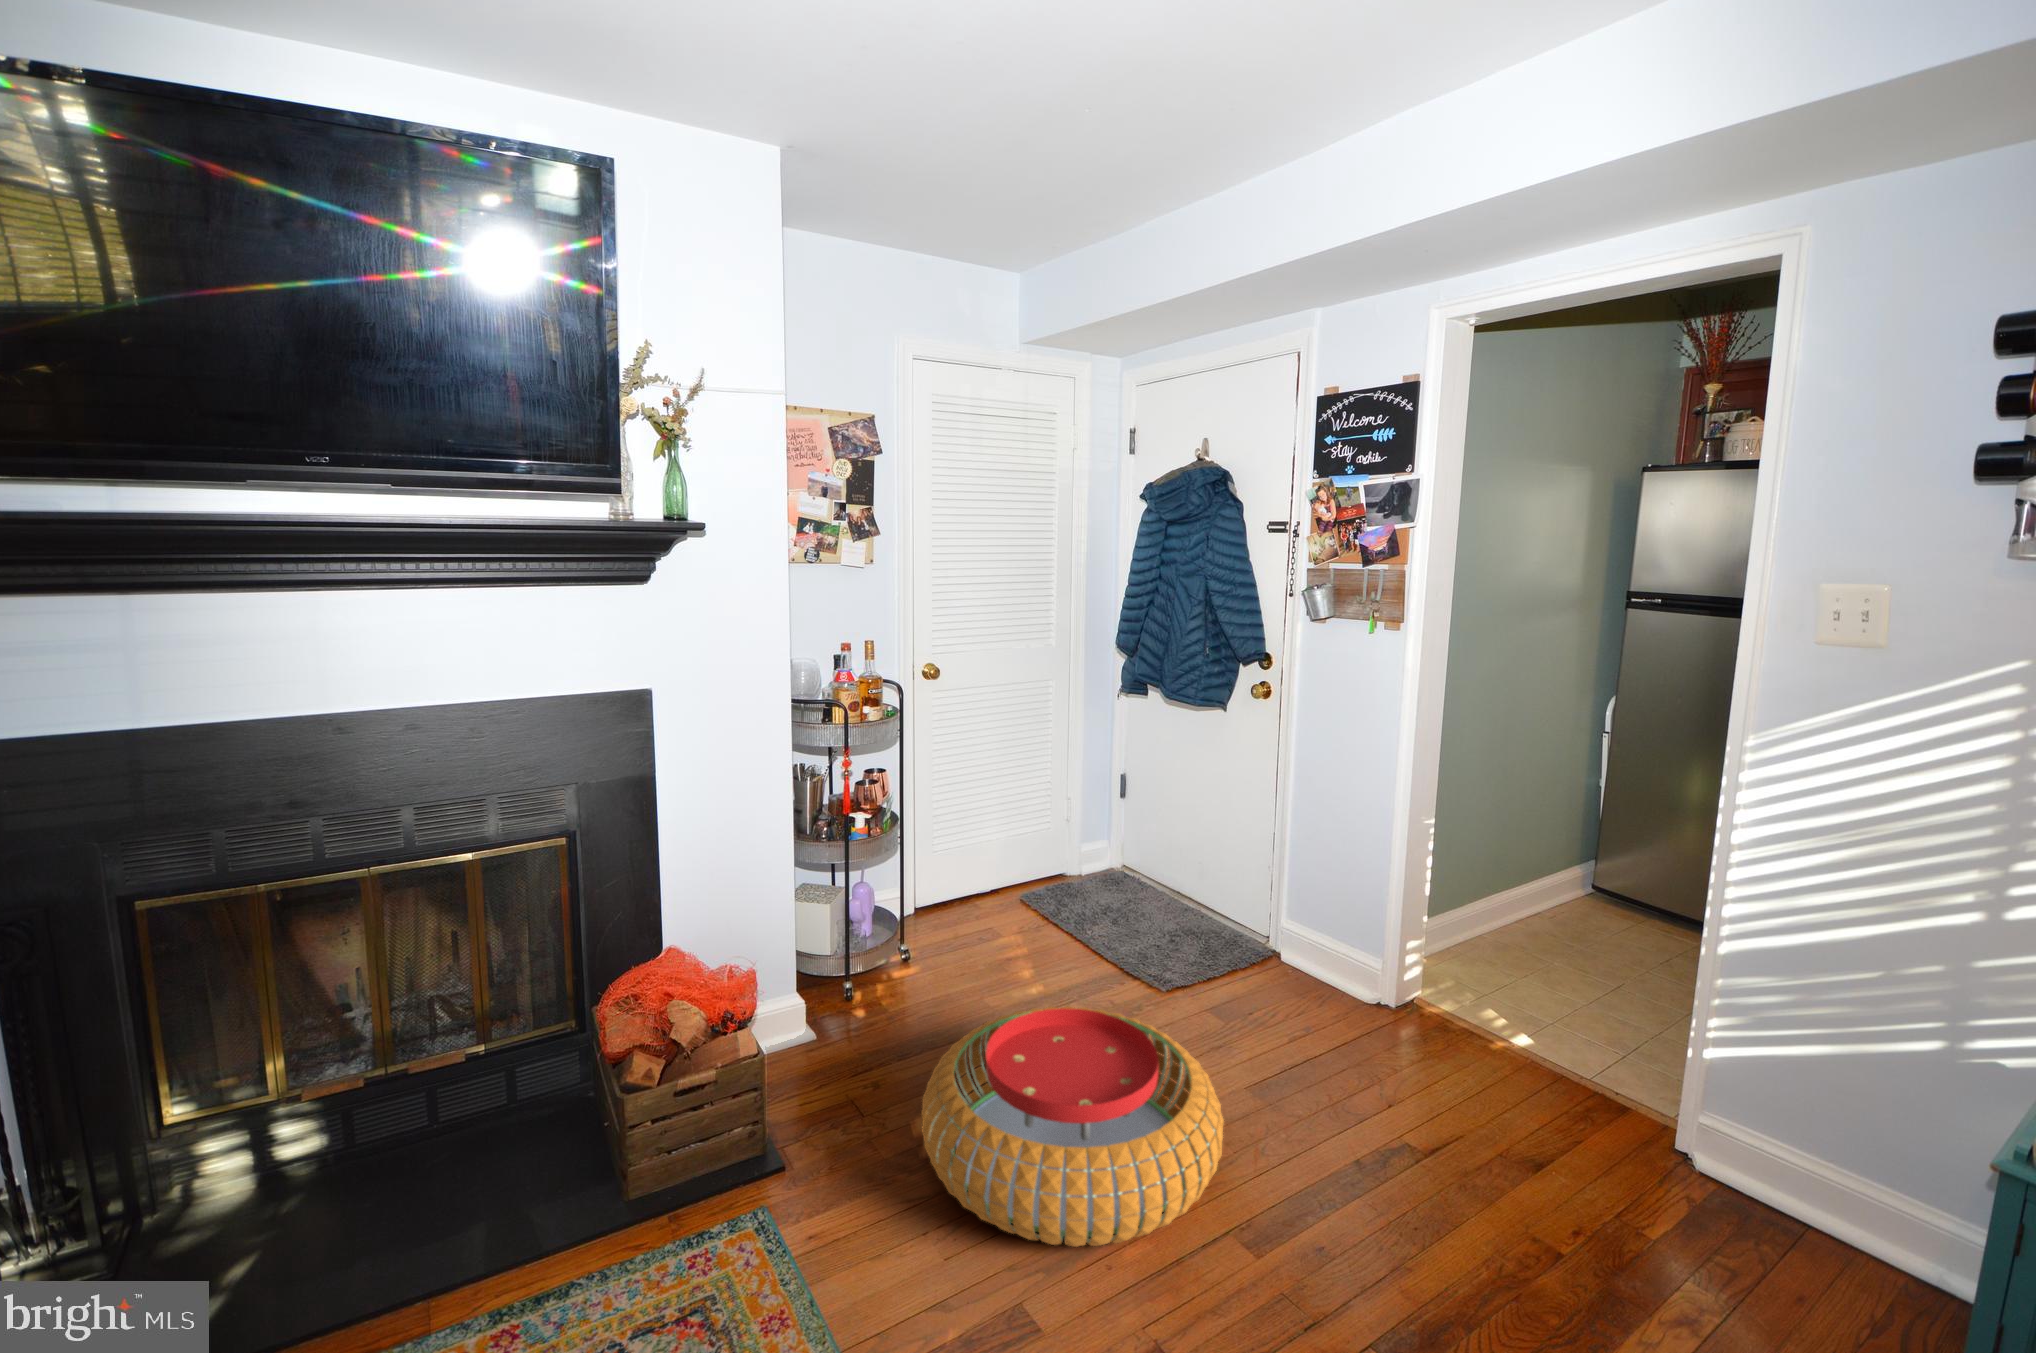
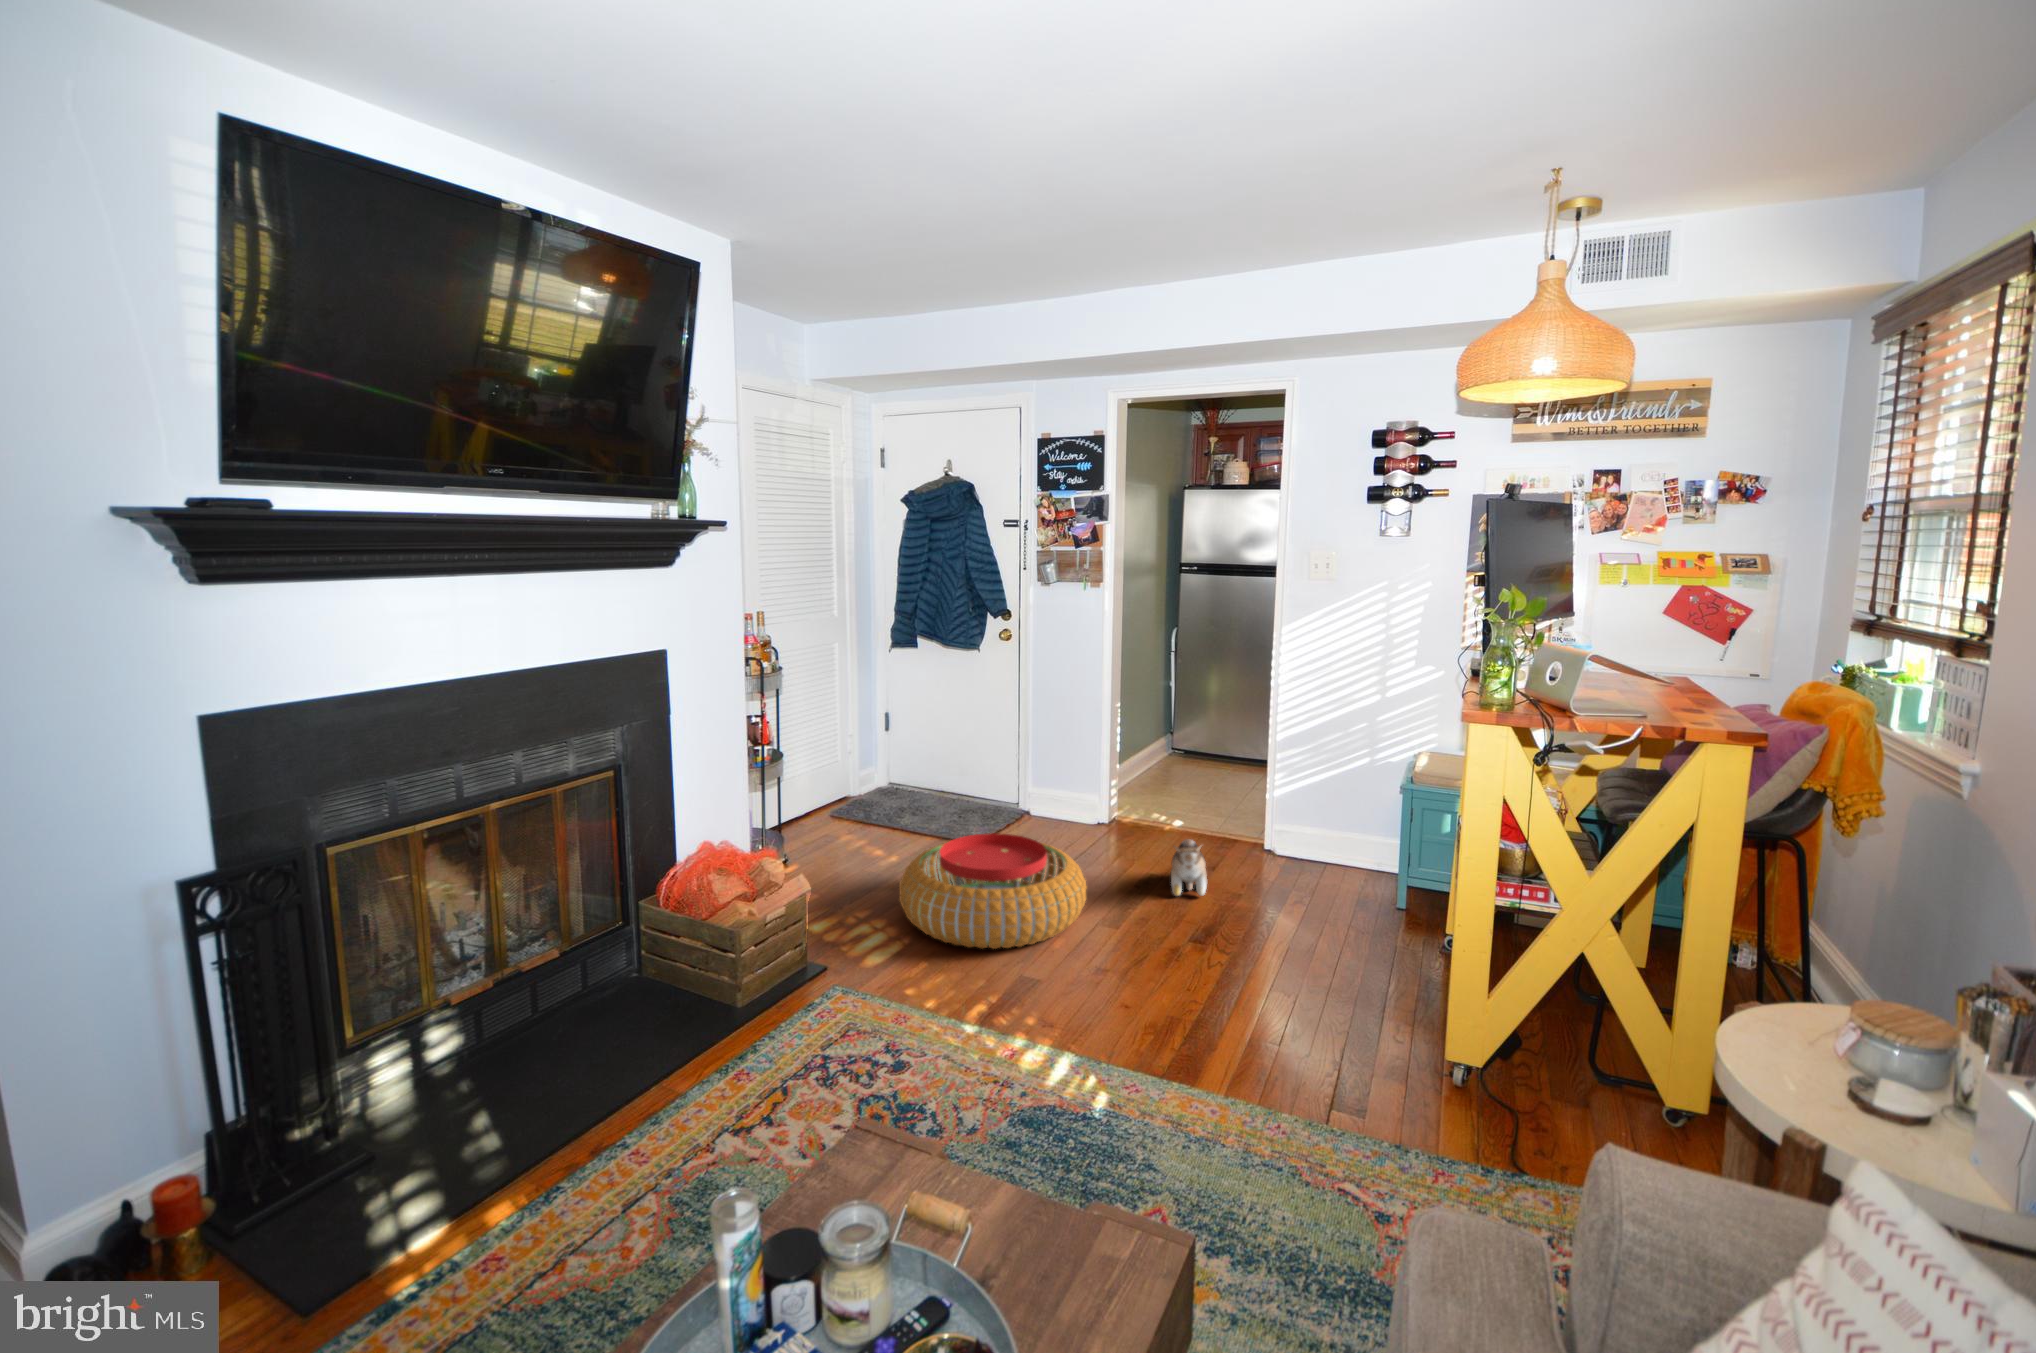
plush toy: none [1397,1126,1495,1242] -> present [1171,839,1208,896]

